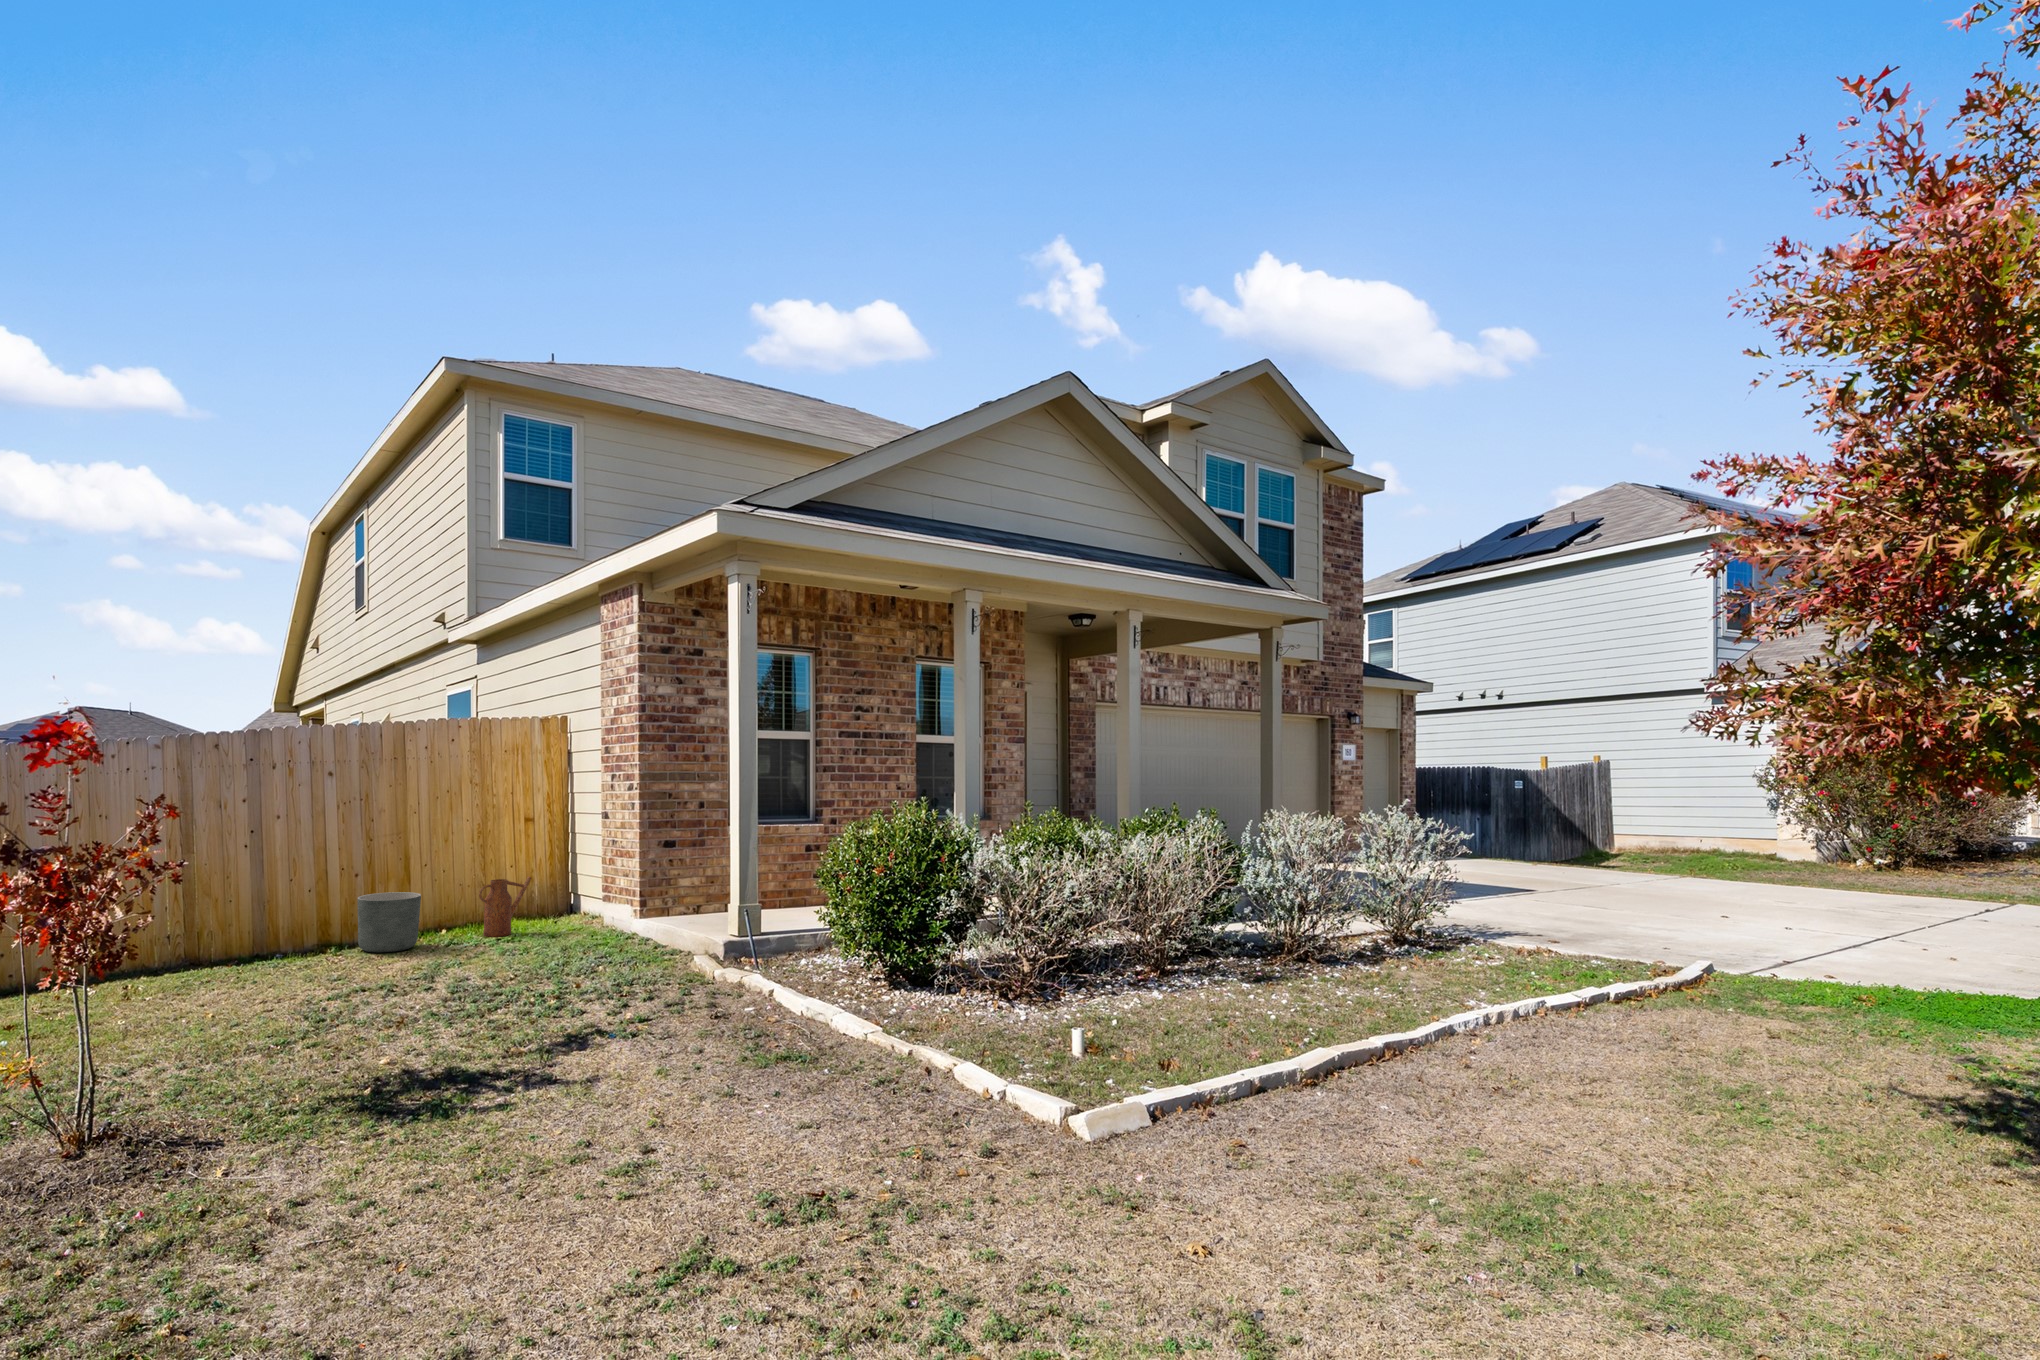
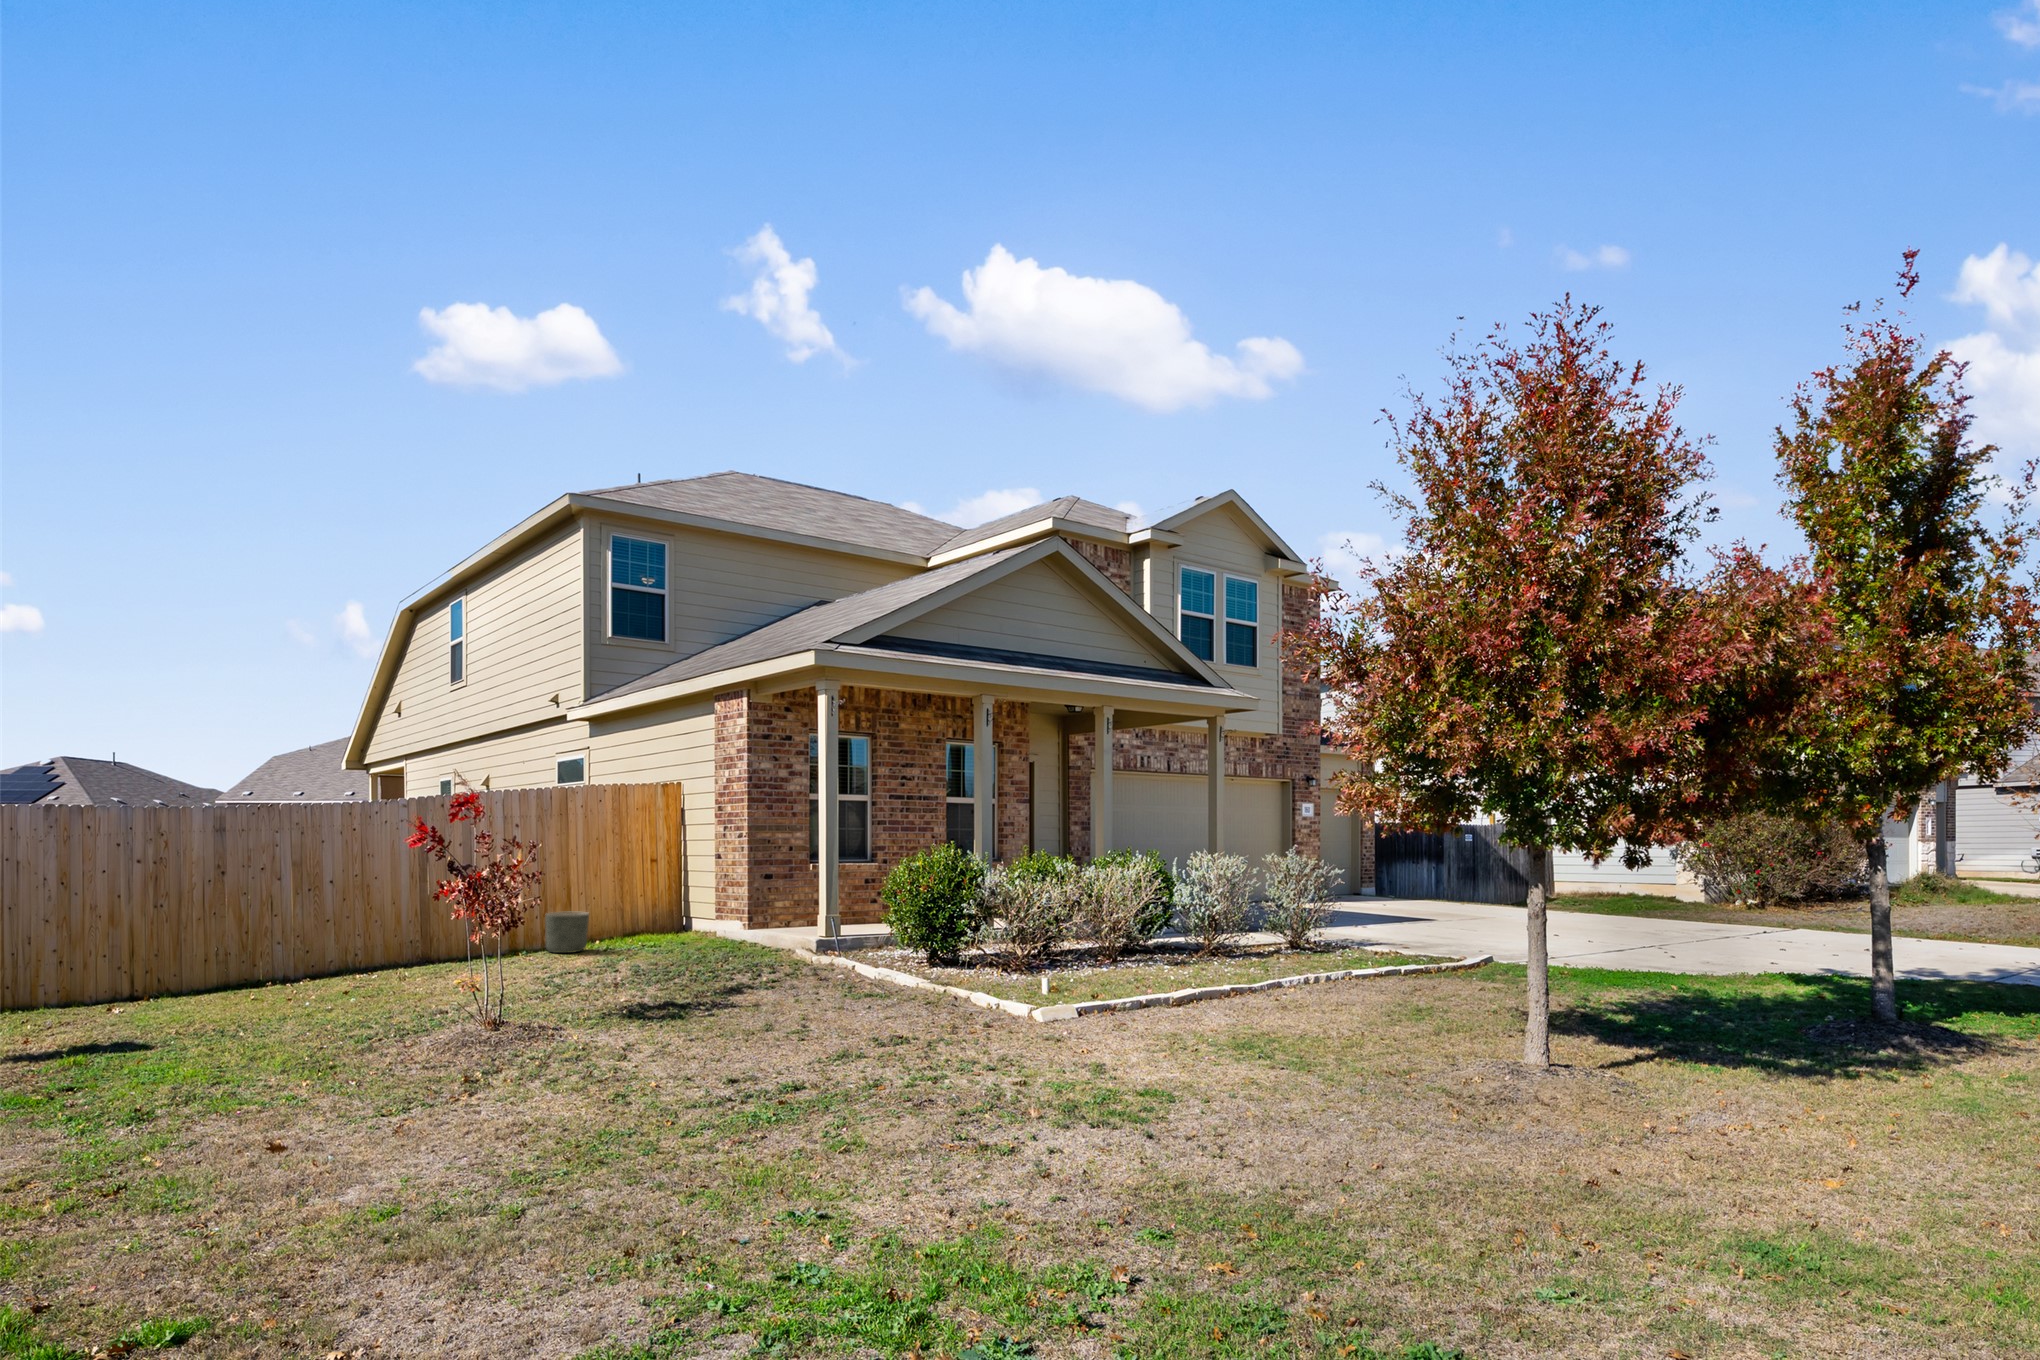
watering can: present [479,876,531,937] -> none [625,902,661,945]

